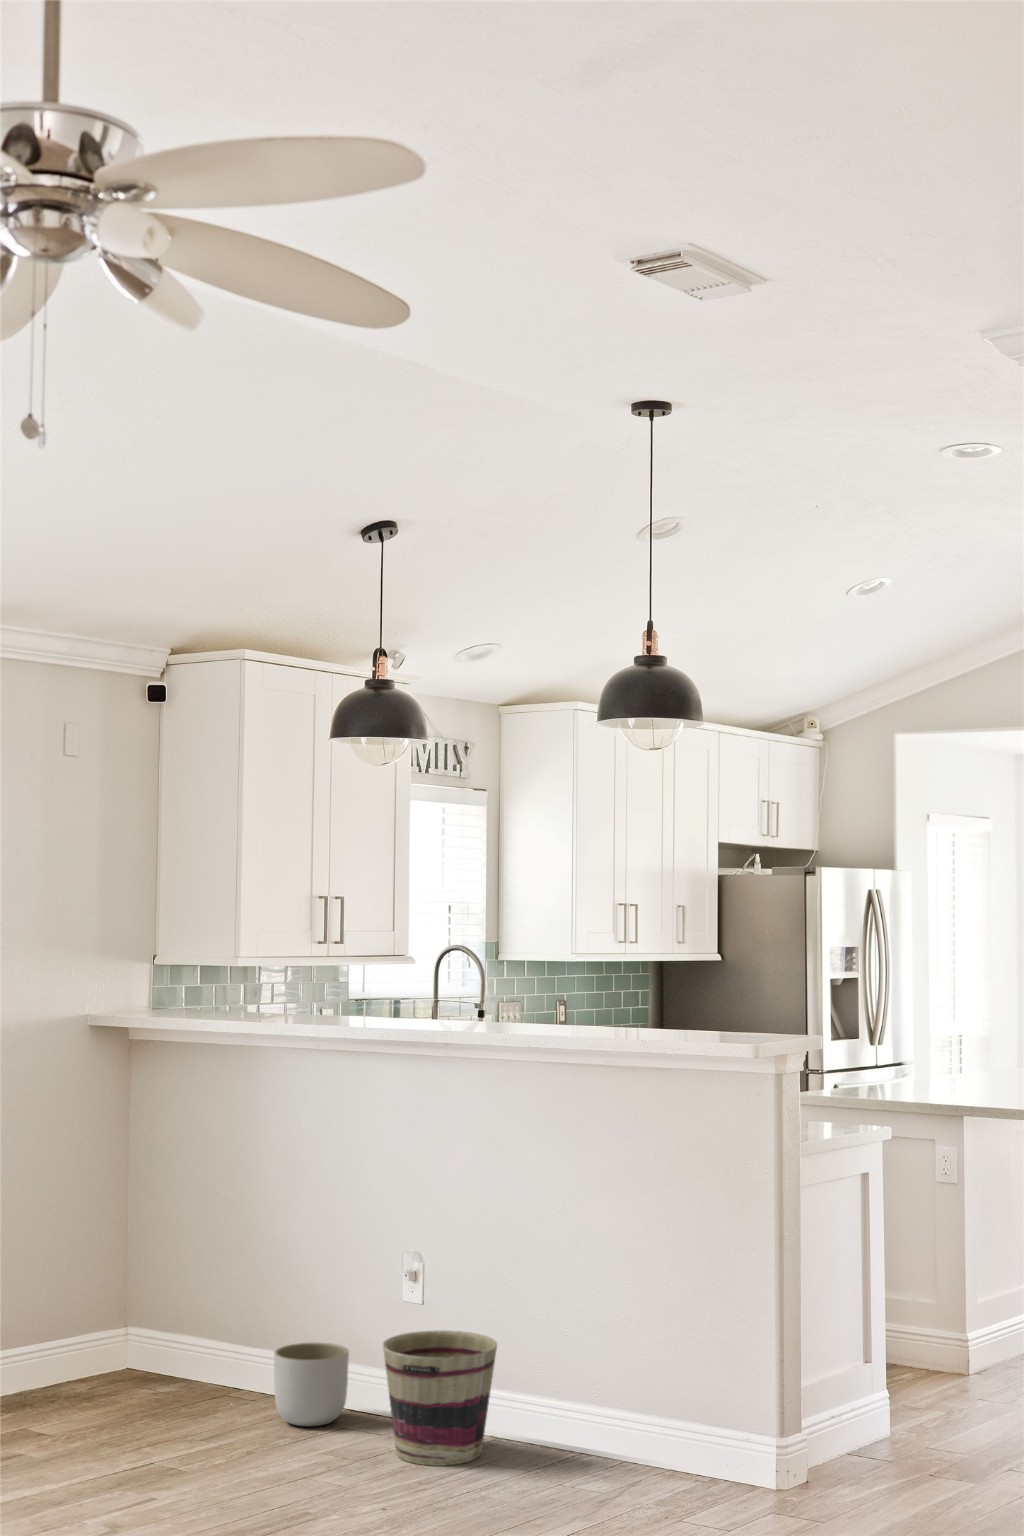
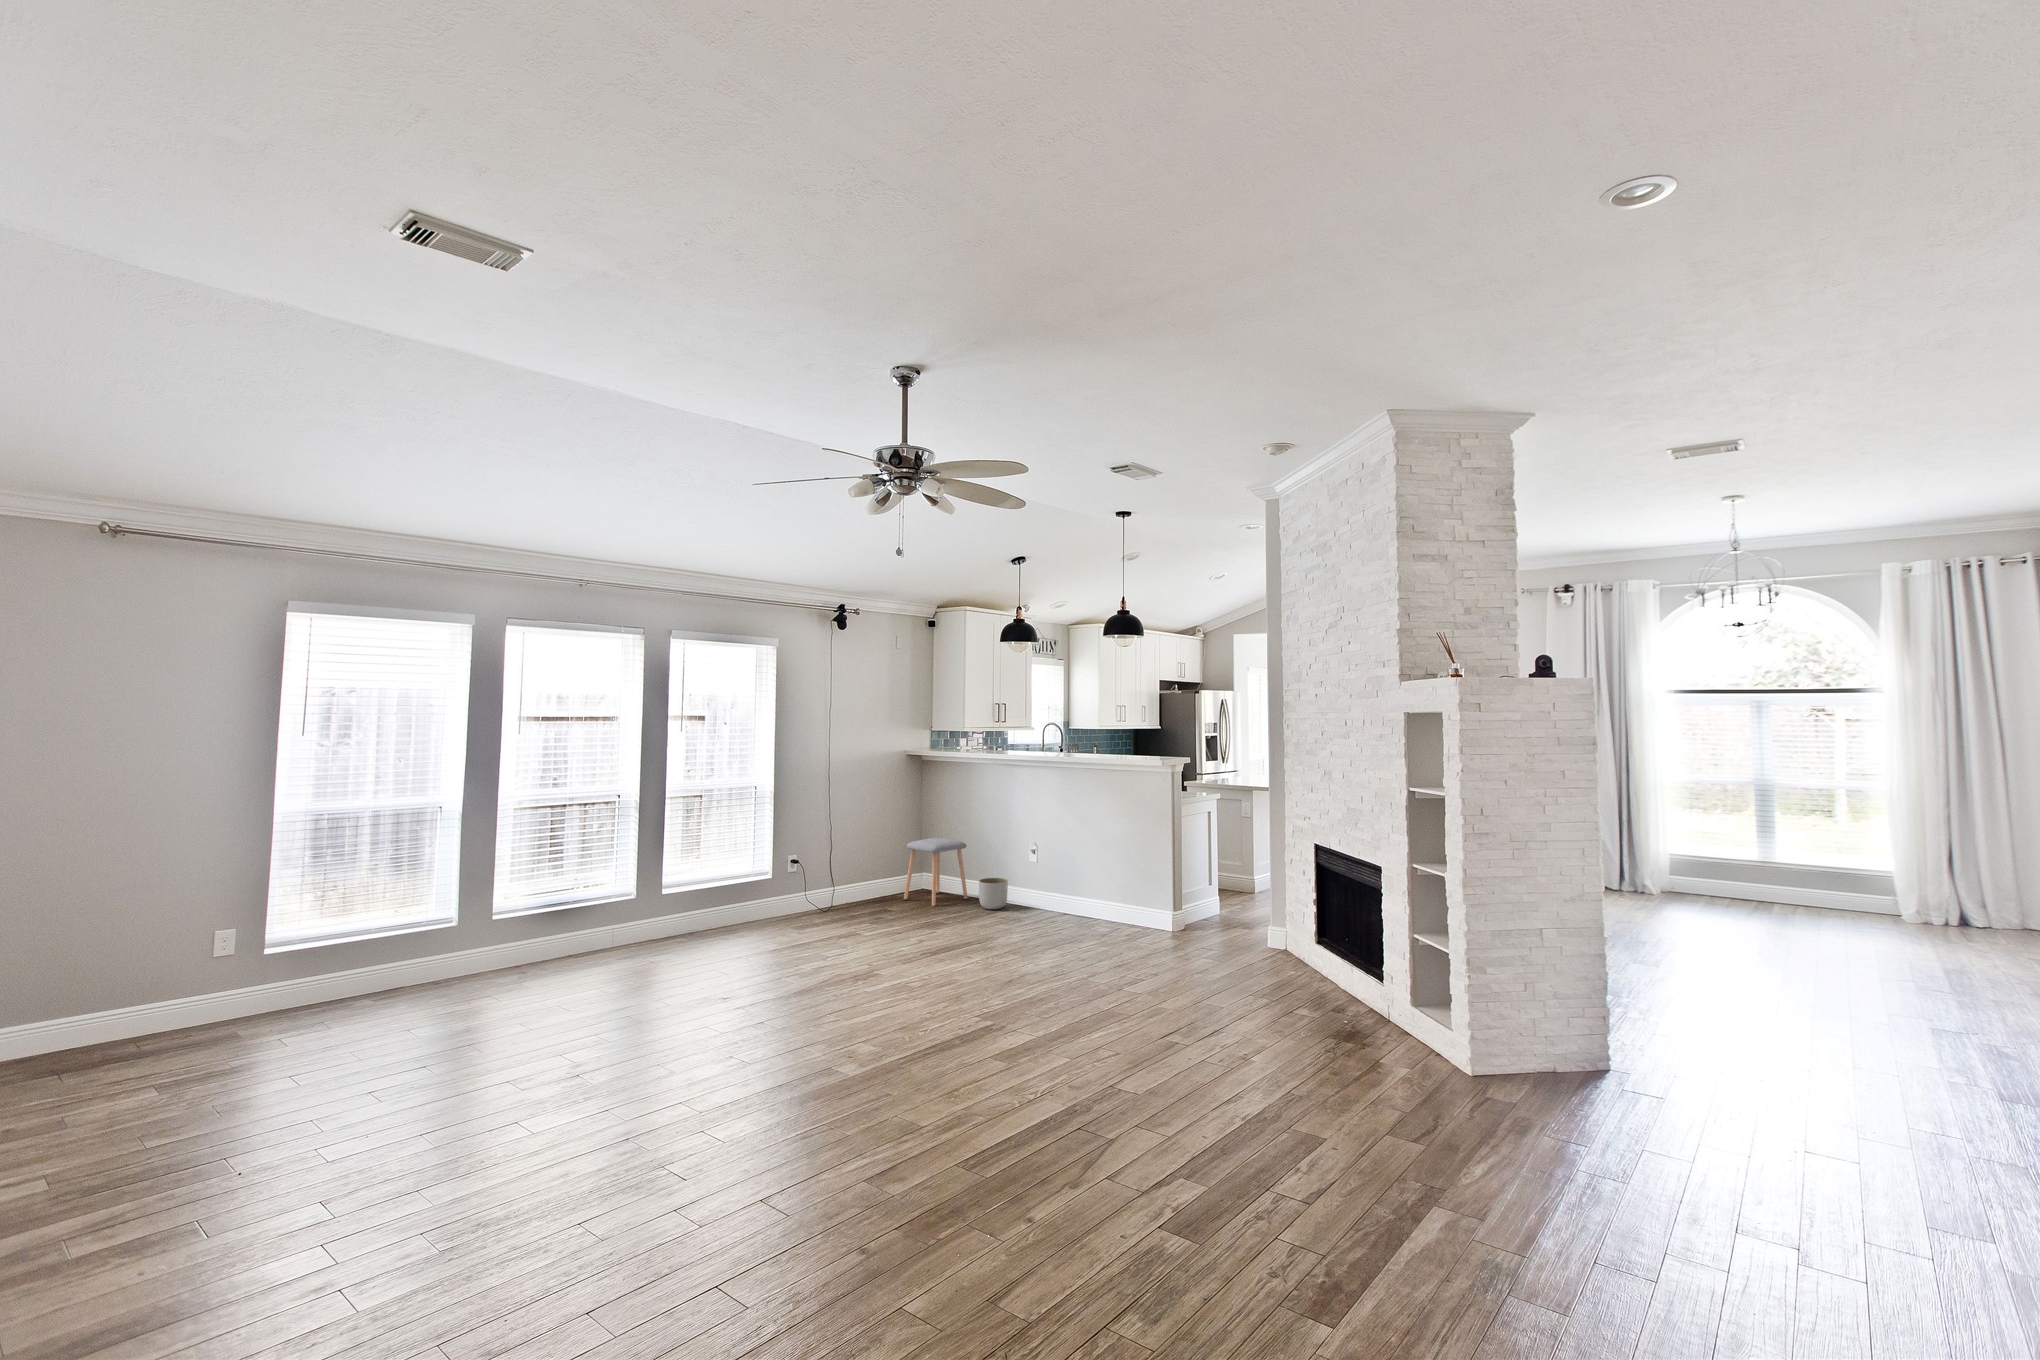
stool: none [81,1238,245,1419] -> present [904,838,967,906]
basket: present [383,1330,497,1466] -> none [1021,872,1065,922]

